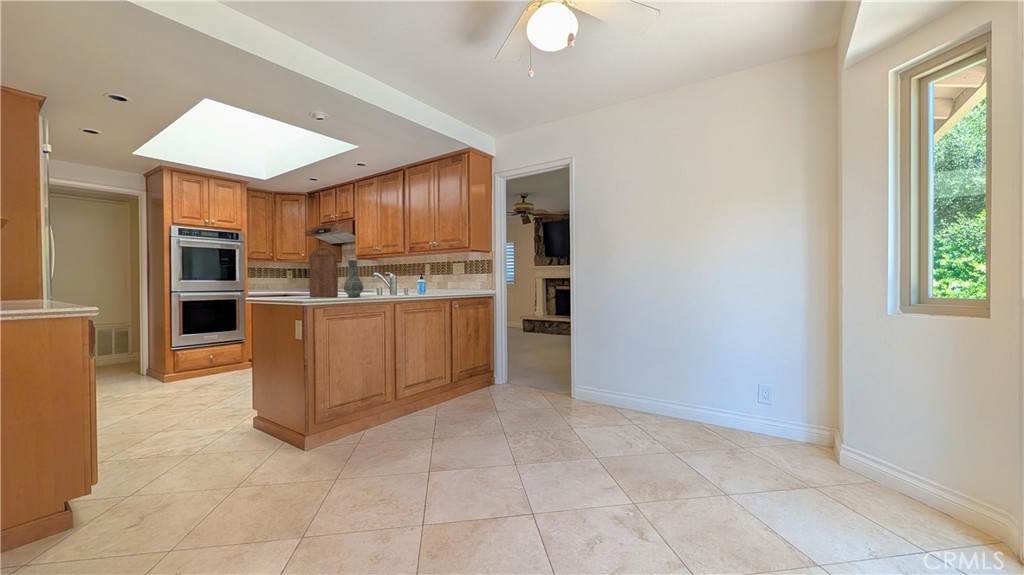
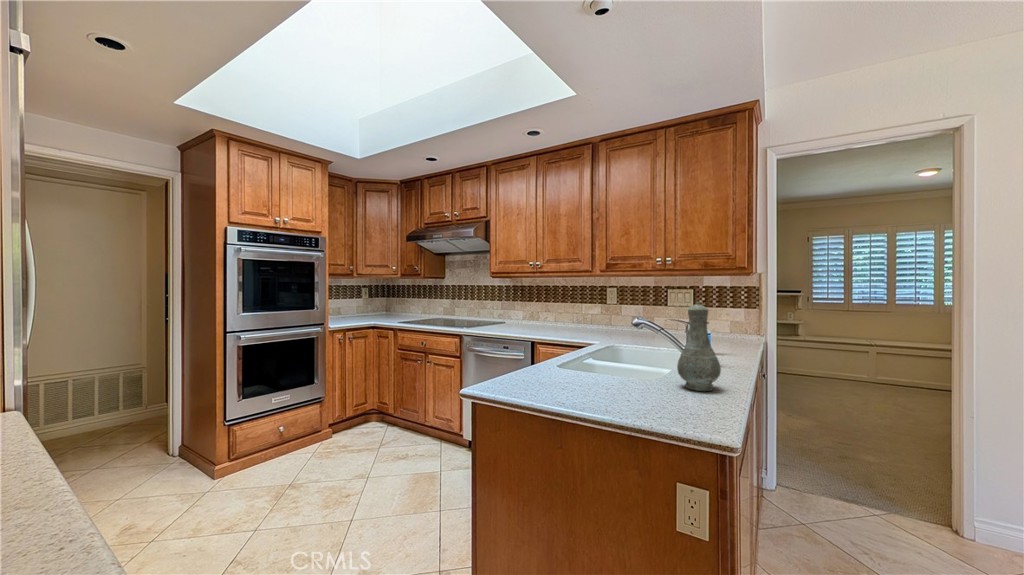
cutting board: present [309,247,338,298] -> none [596,280,660,388]

